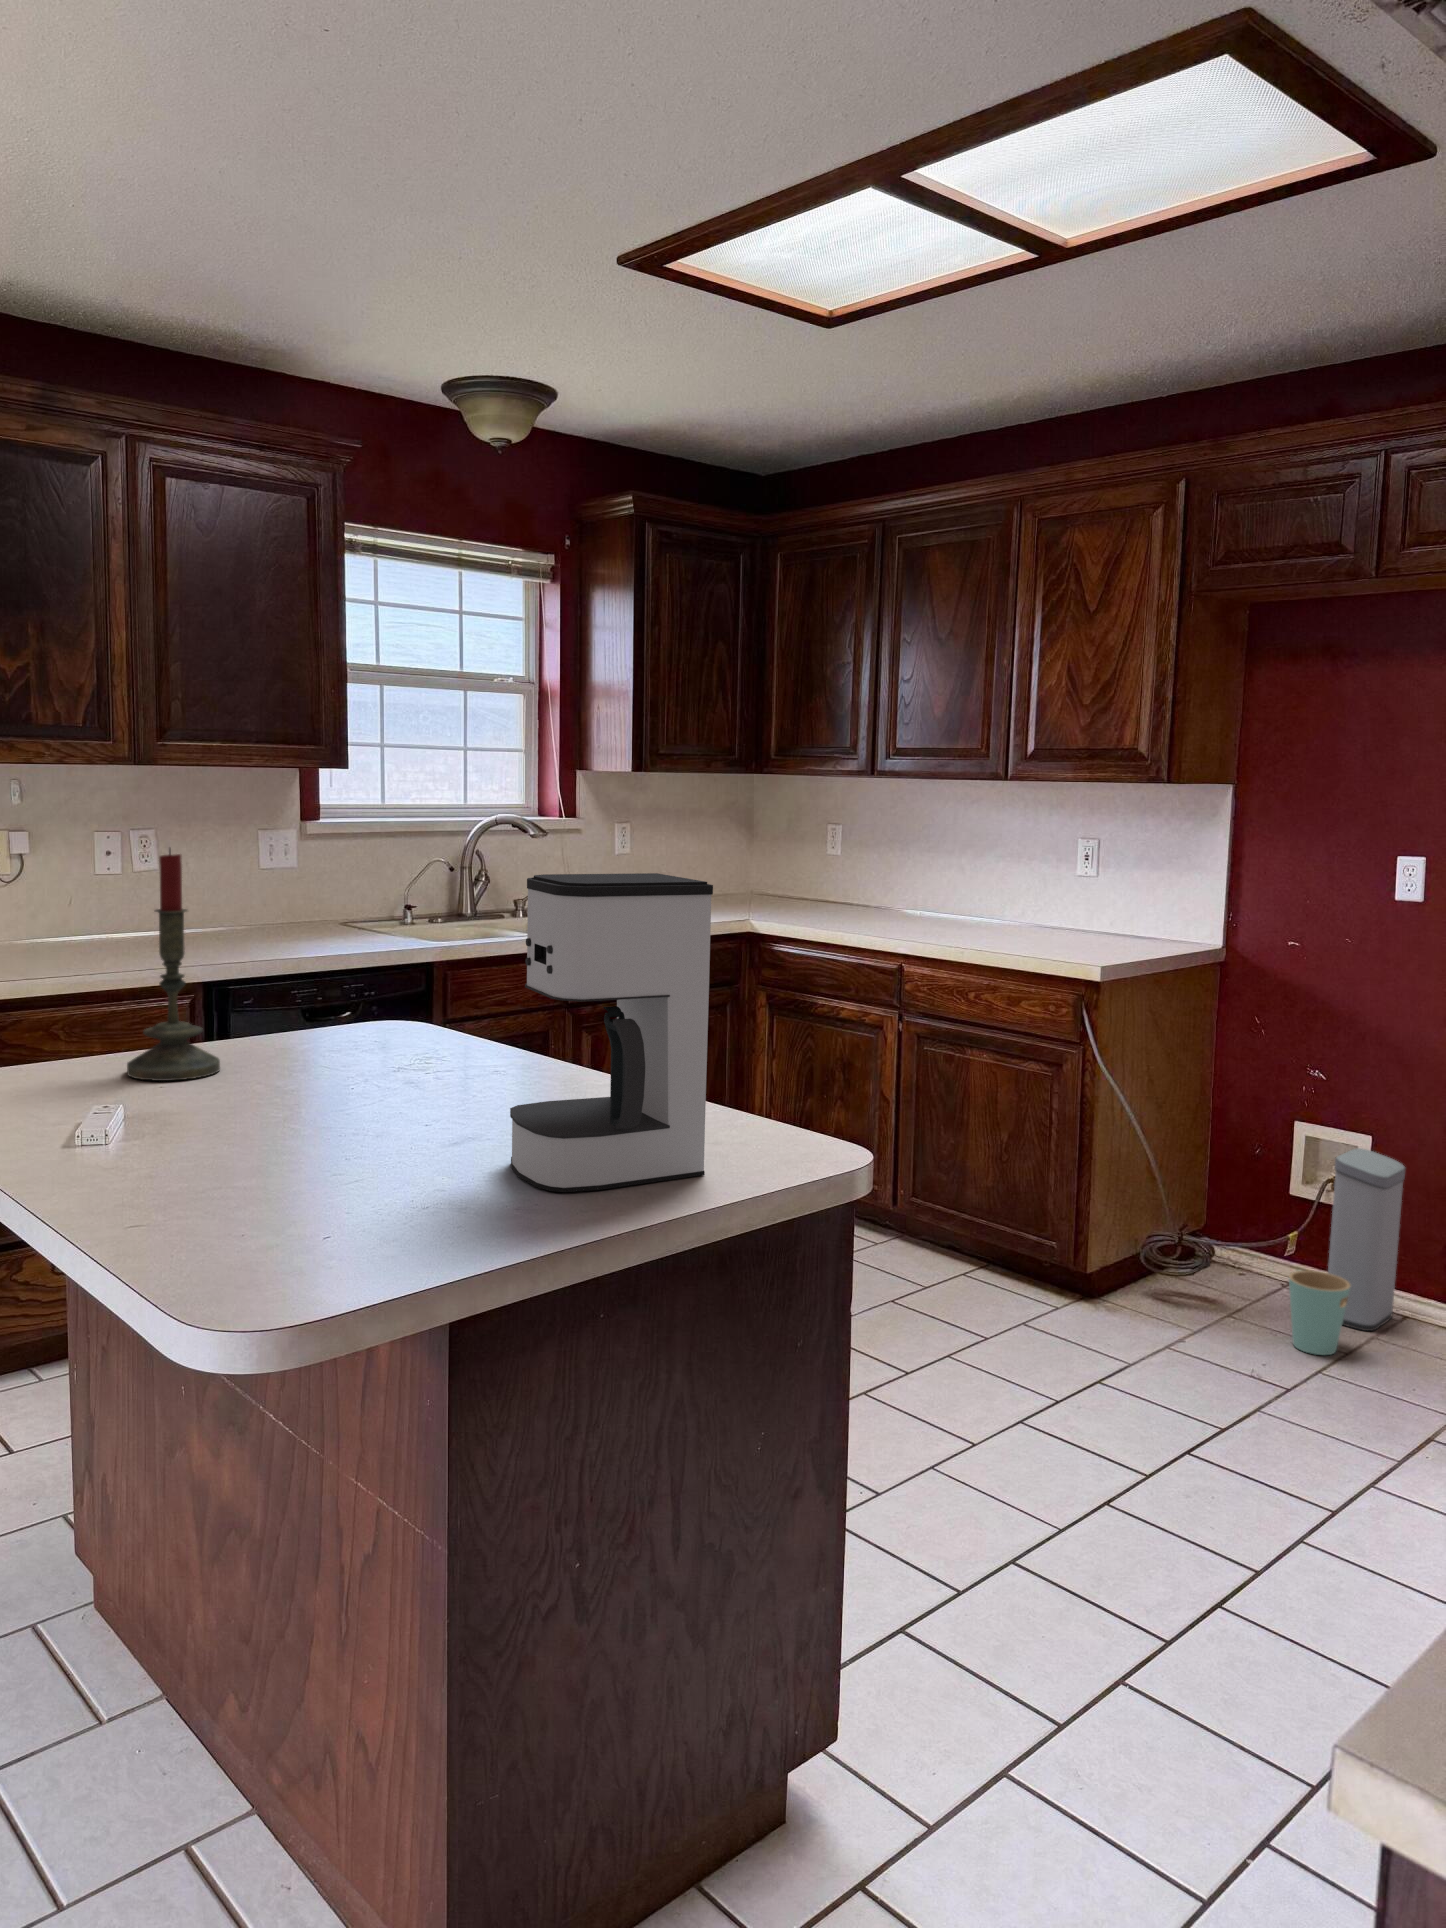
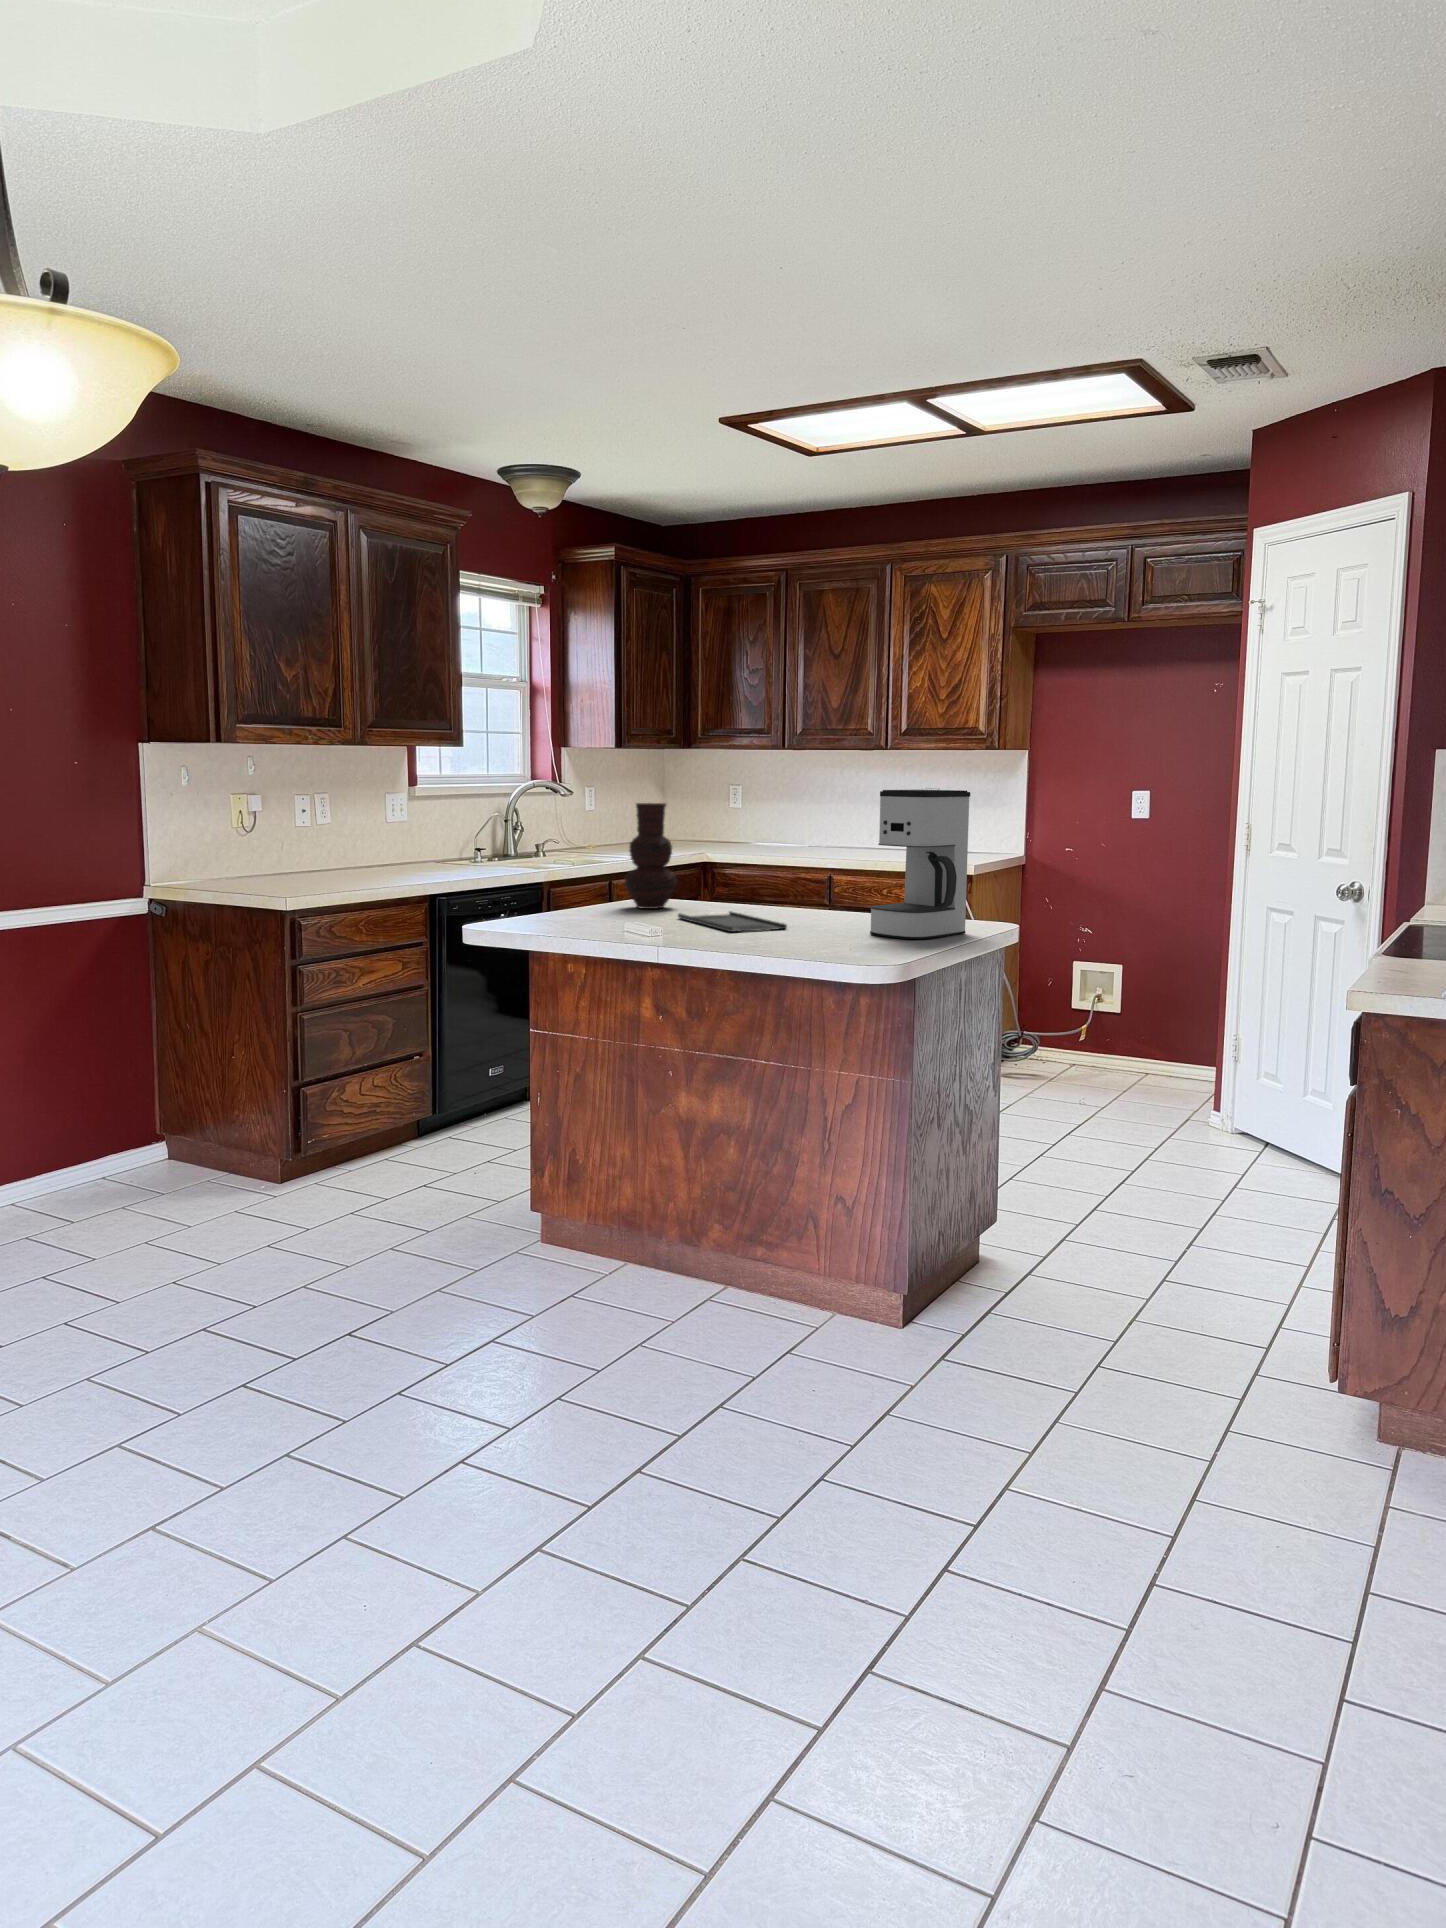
candle: present [127,848,220,1081] -> none [568,788,620,923]
vase: none [305,869,397,1047] -> present [624,803,677,909]
tray: none [282,1068,418,1130] -> present [678,911,787,932]
trash can: present [1289,1148,1405,1355] -> none [1092,972,1146,1091]

